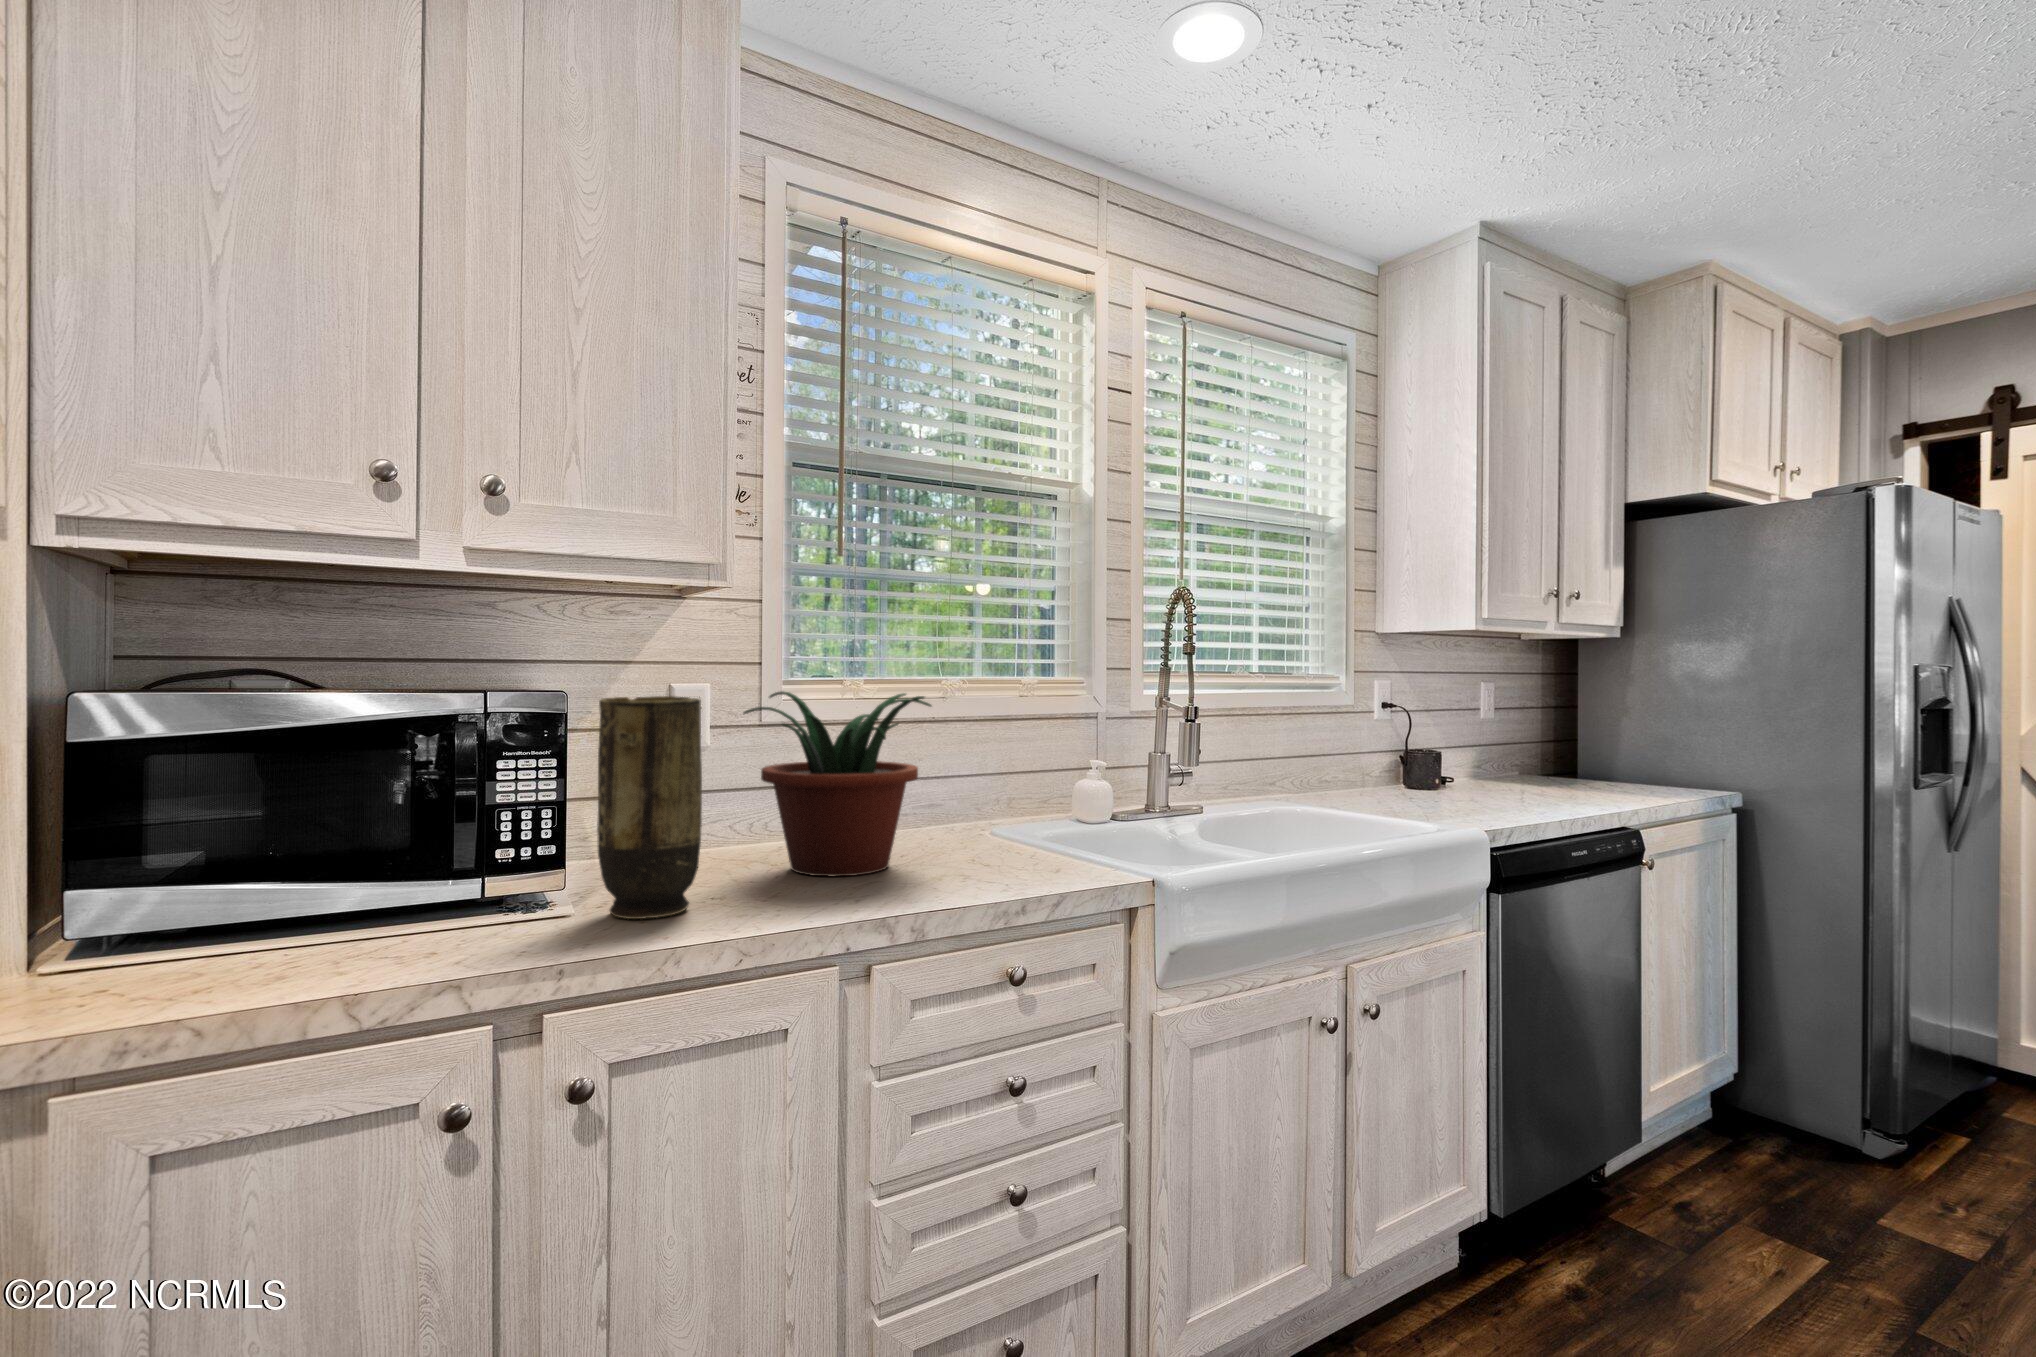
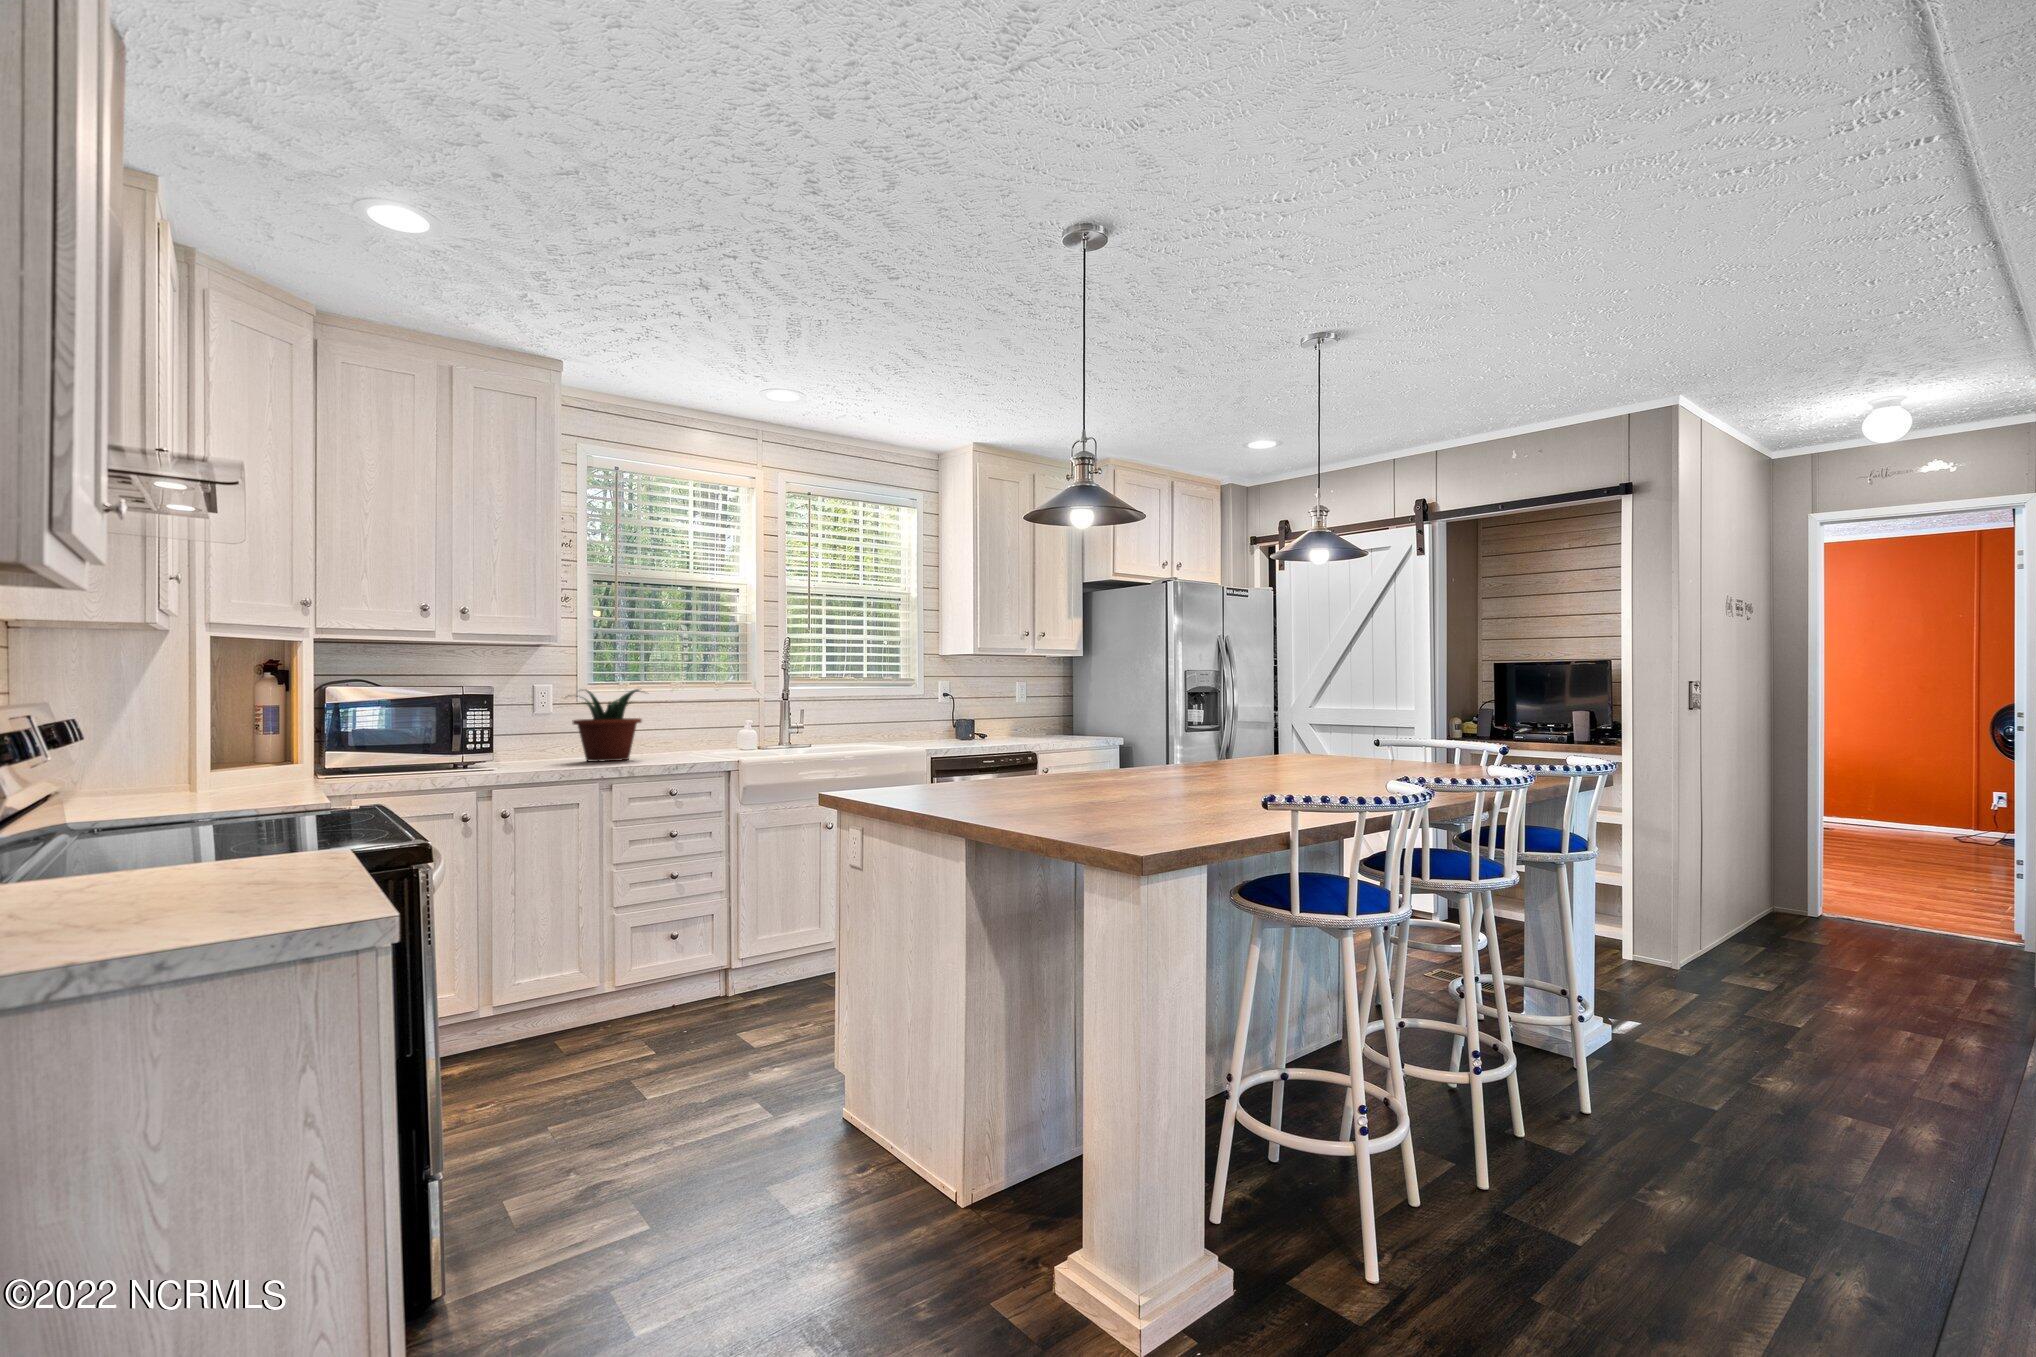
vase: present [597,696,702,919] -> none [506,689,546,768]

